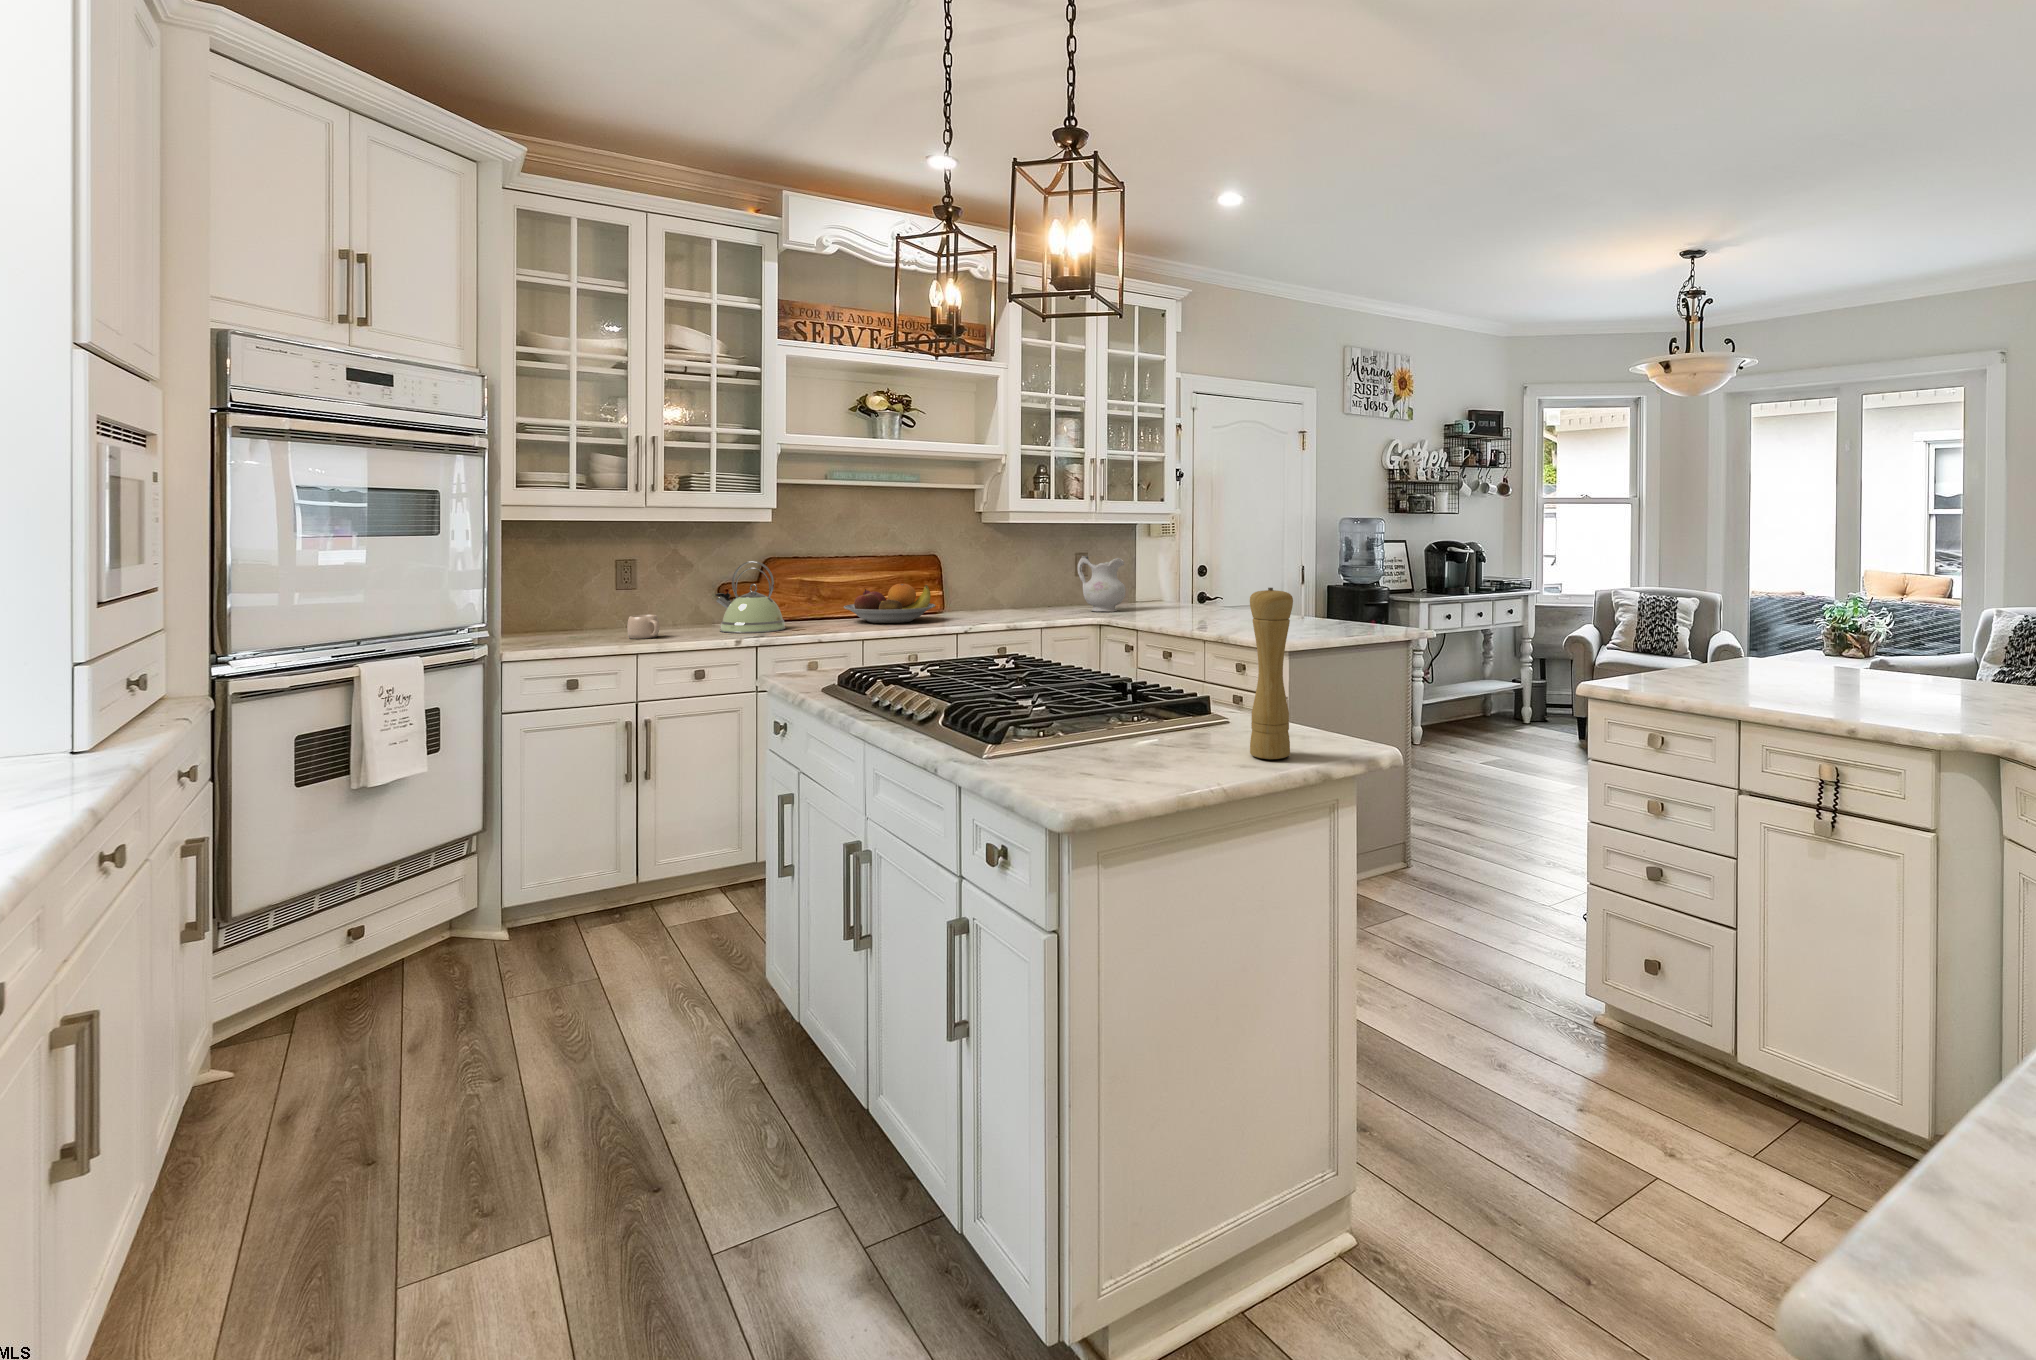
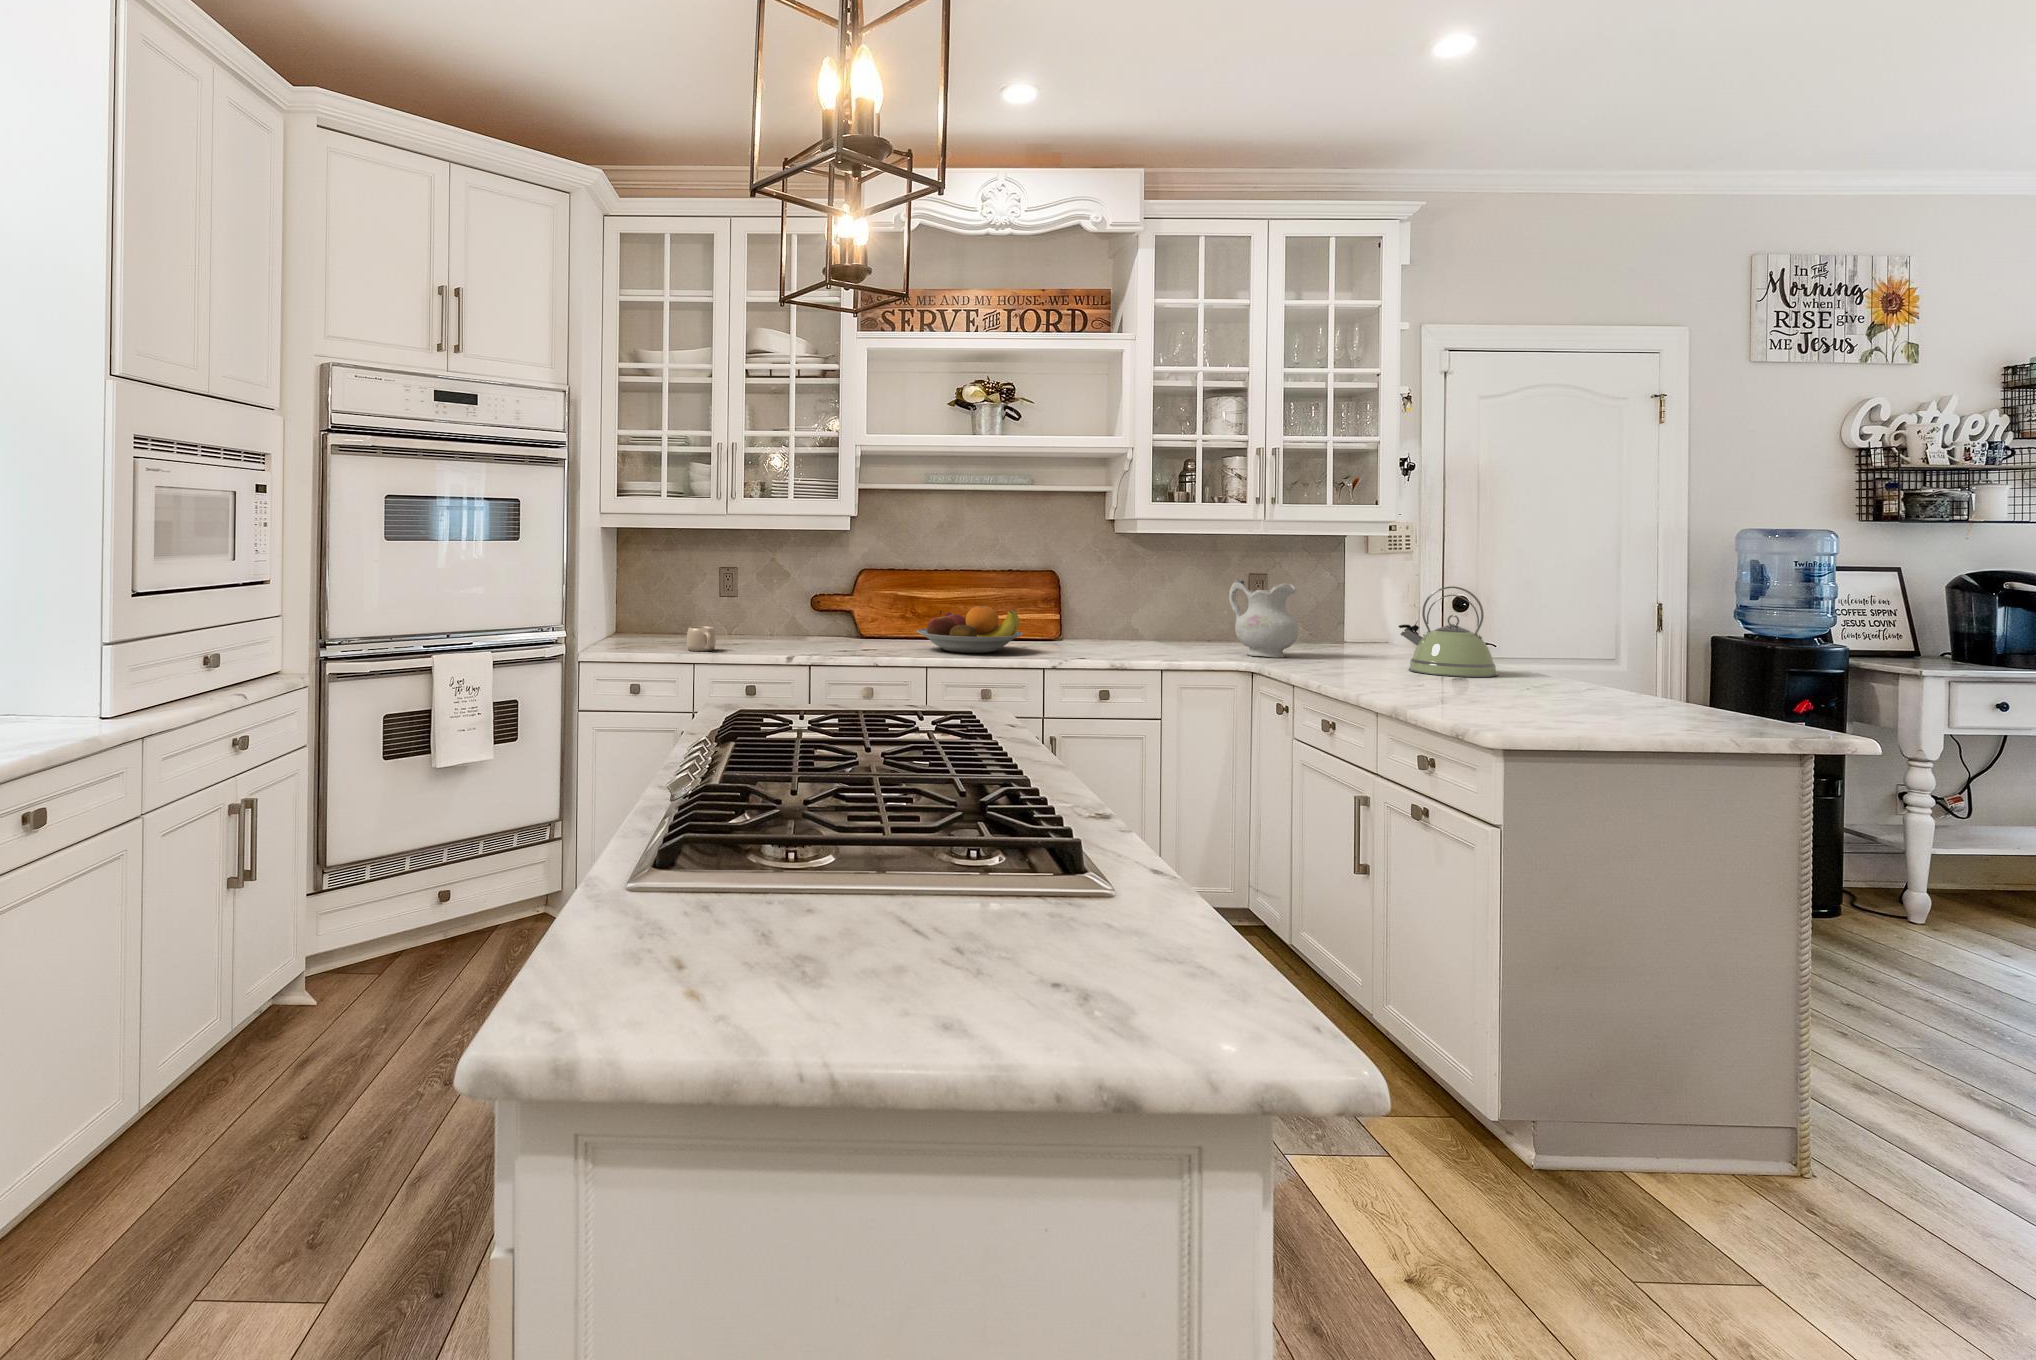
kettle: present [715,561,785,633] -> present [1399,586,1497,677]
pepper mill: present [1250,588,1293,759] -> none [1083,628,1162,938]

